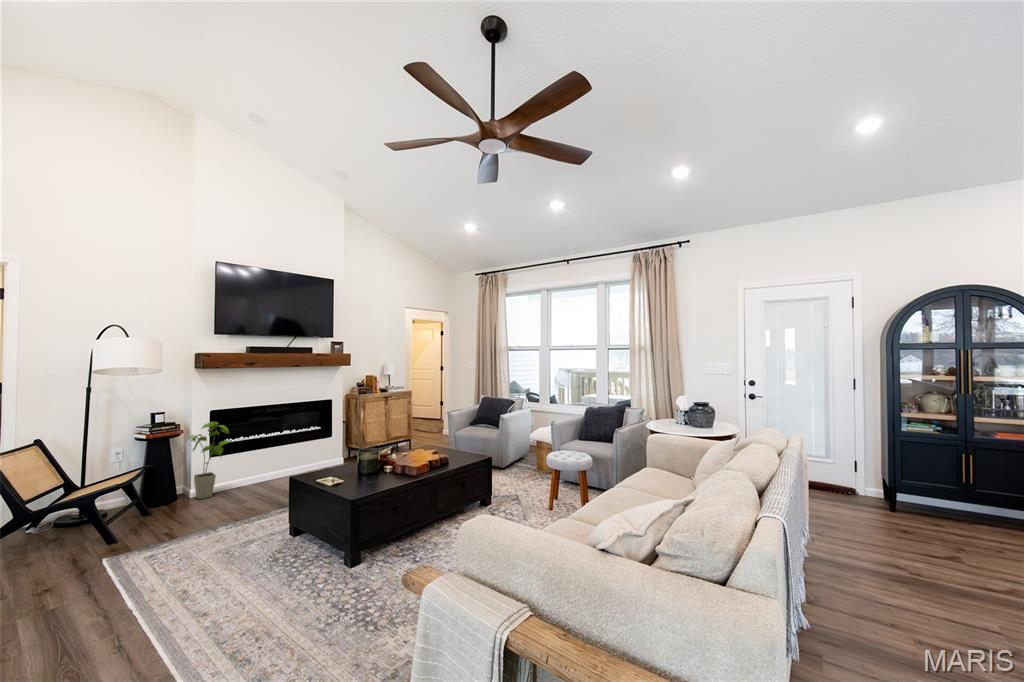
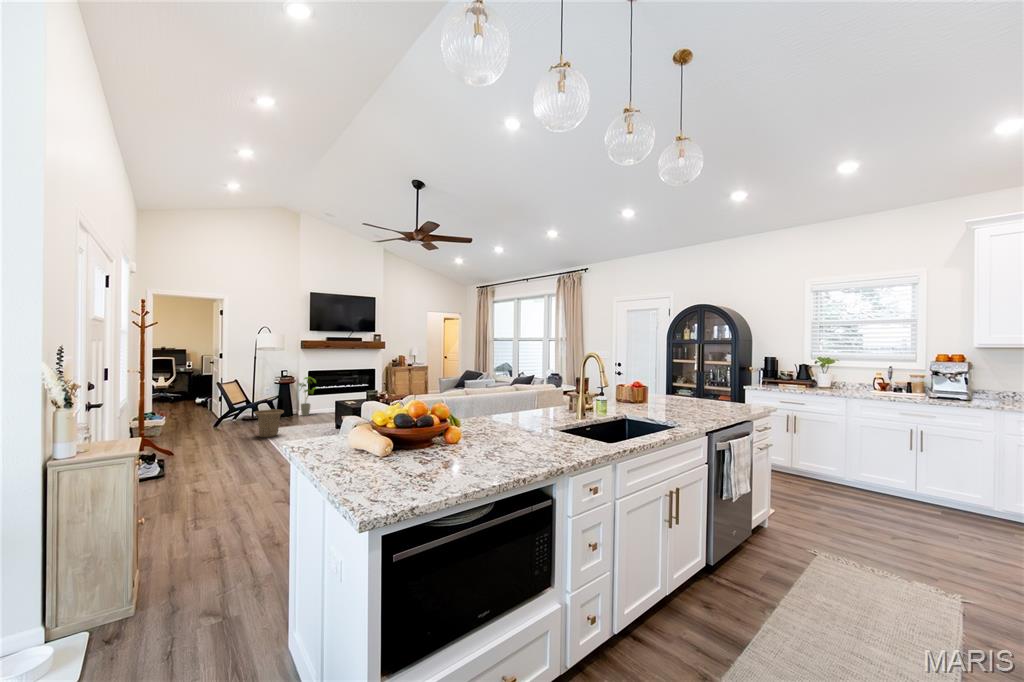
basket: none [82,514,168,597] -> present [254,409,284,437]

